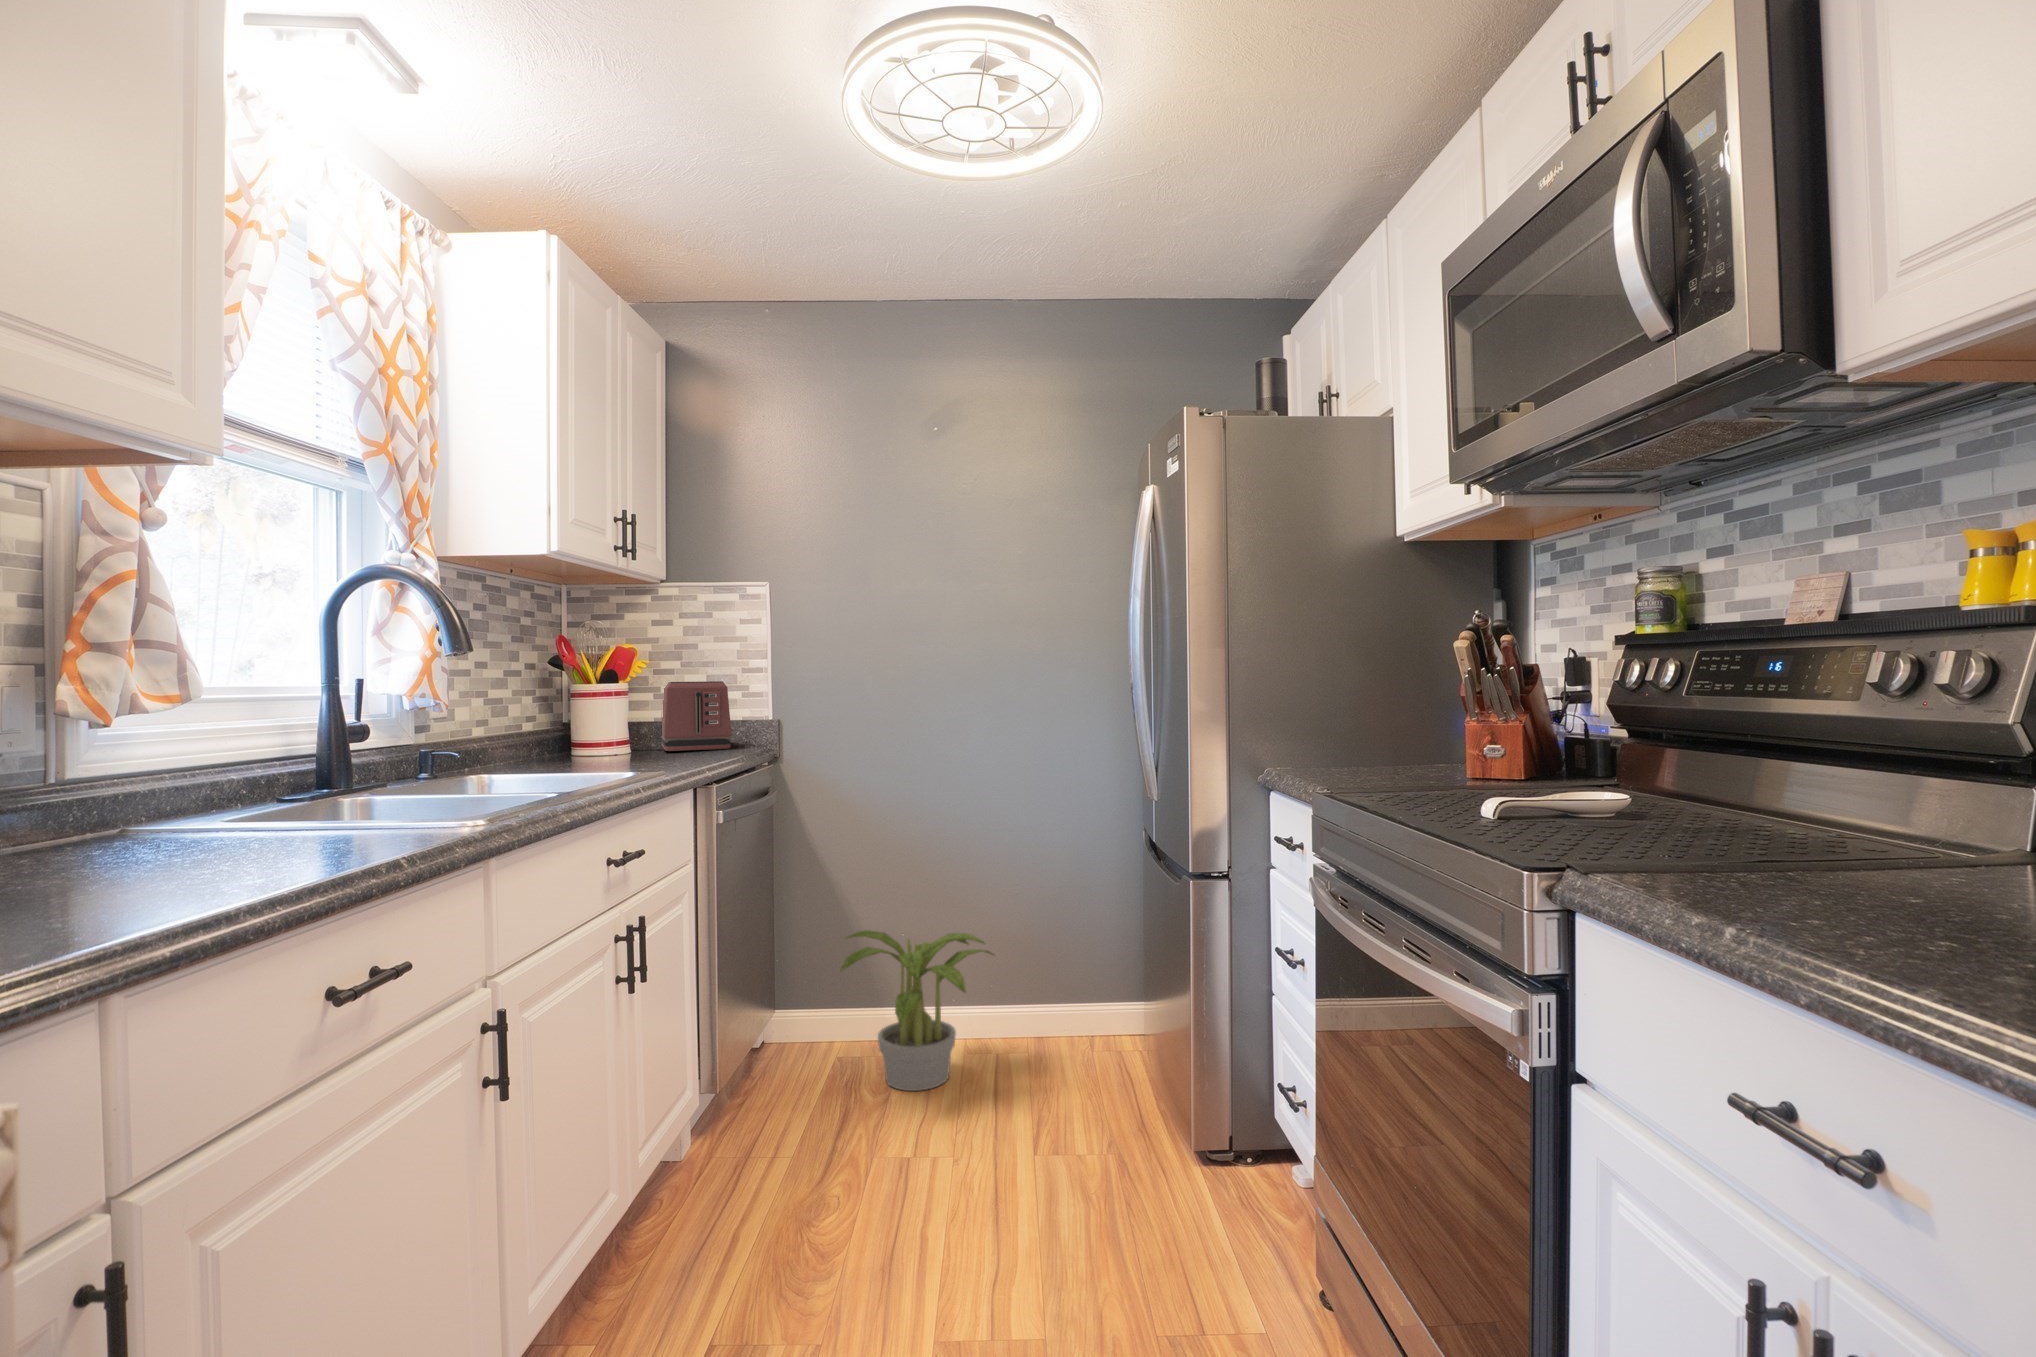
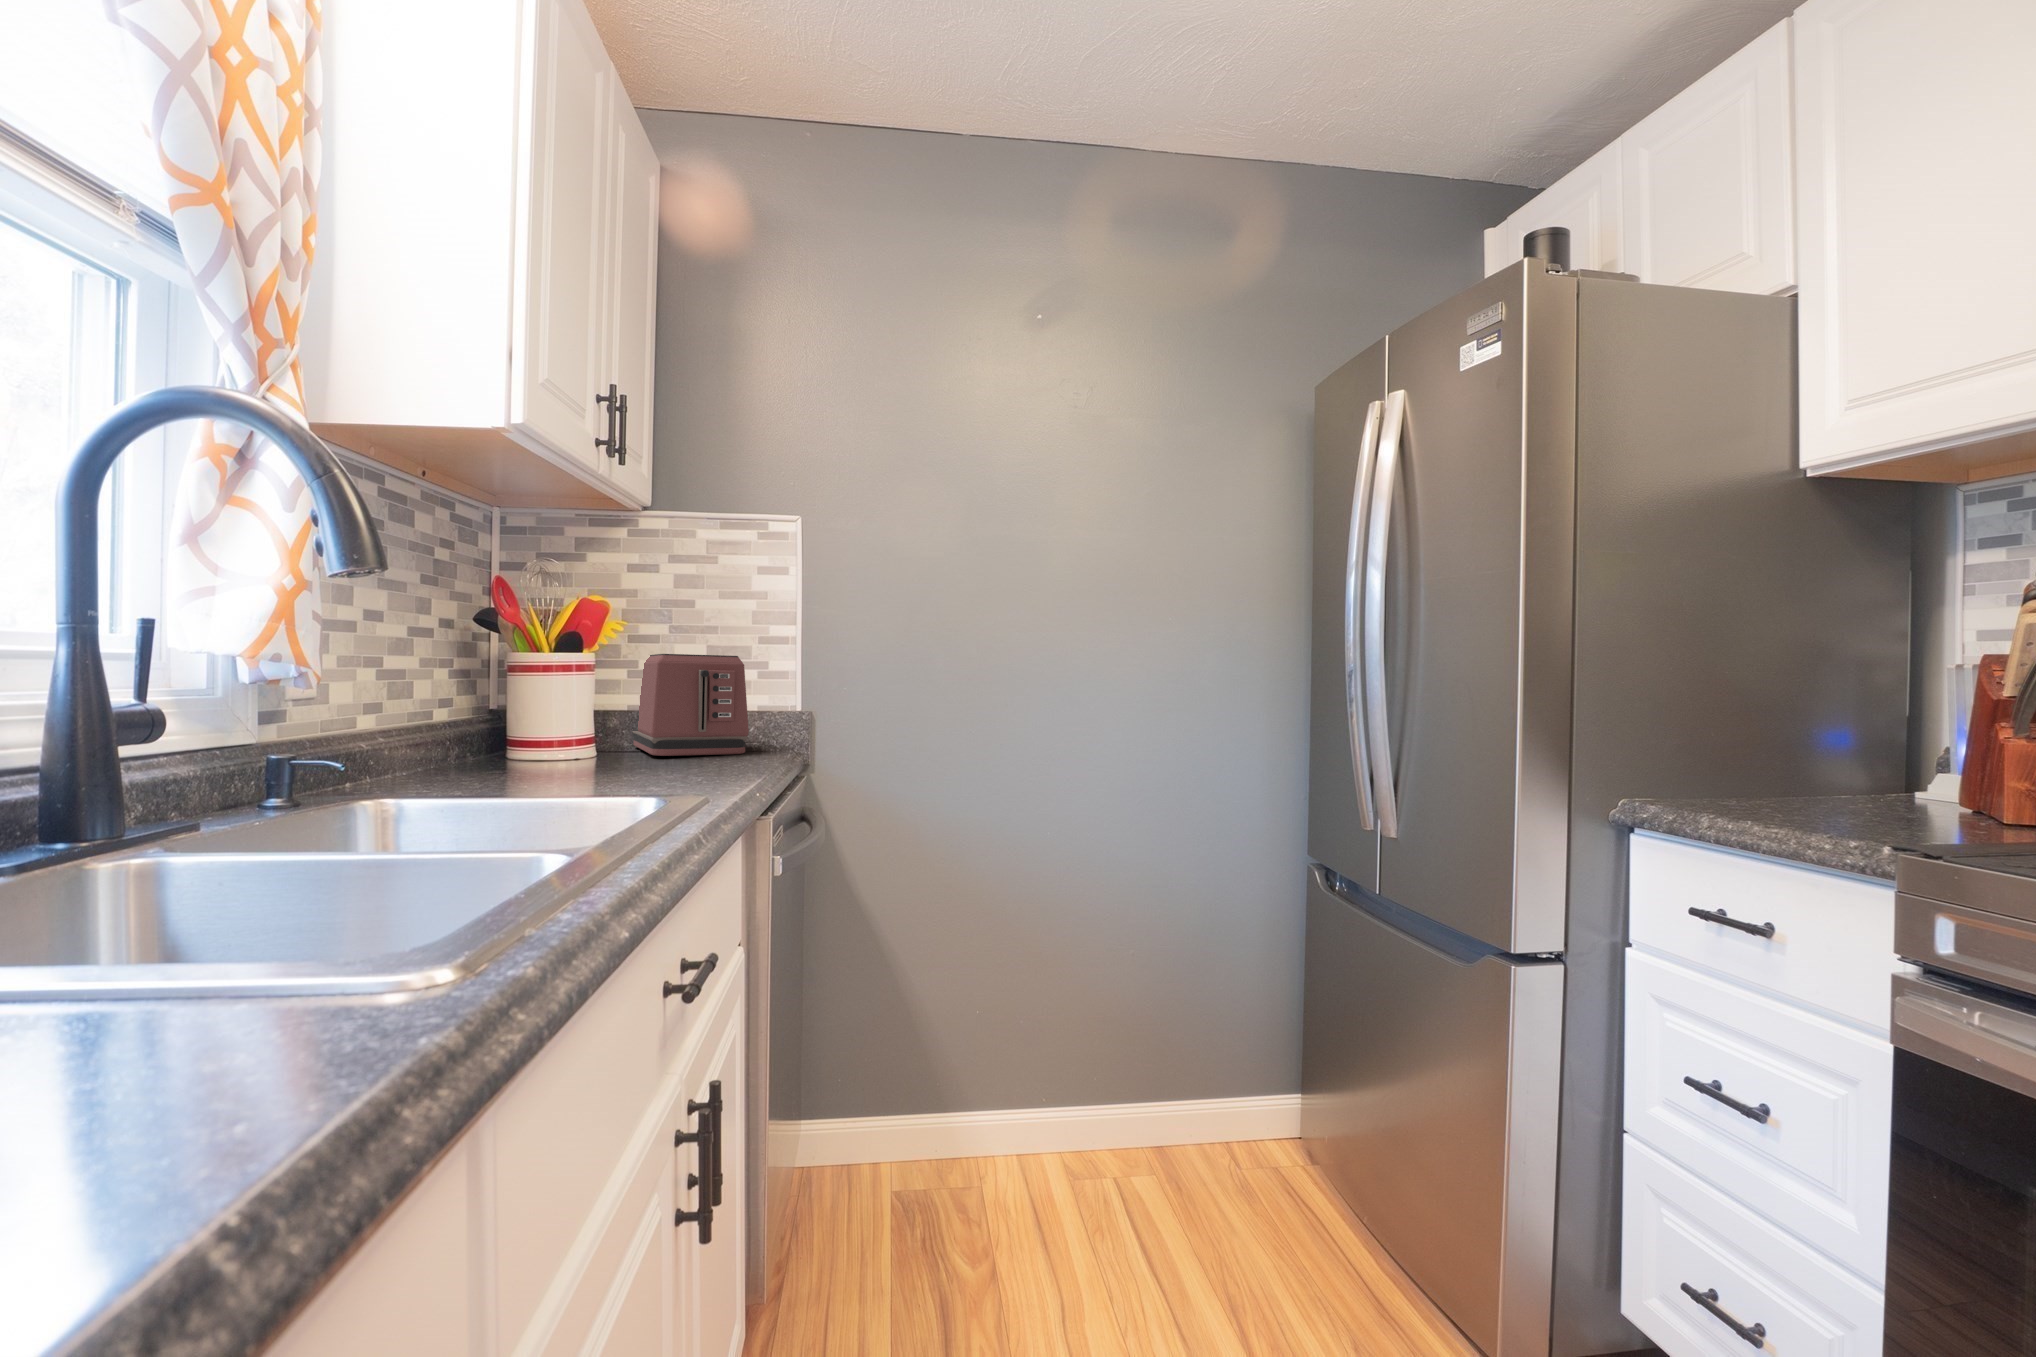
potted plant: present [840,930,994,1091] -> none [917,1020,1125,1262]

